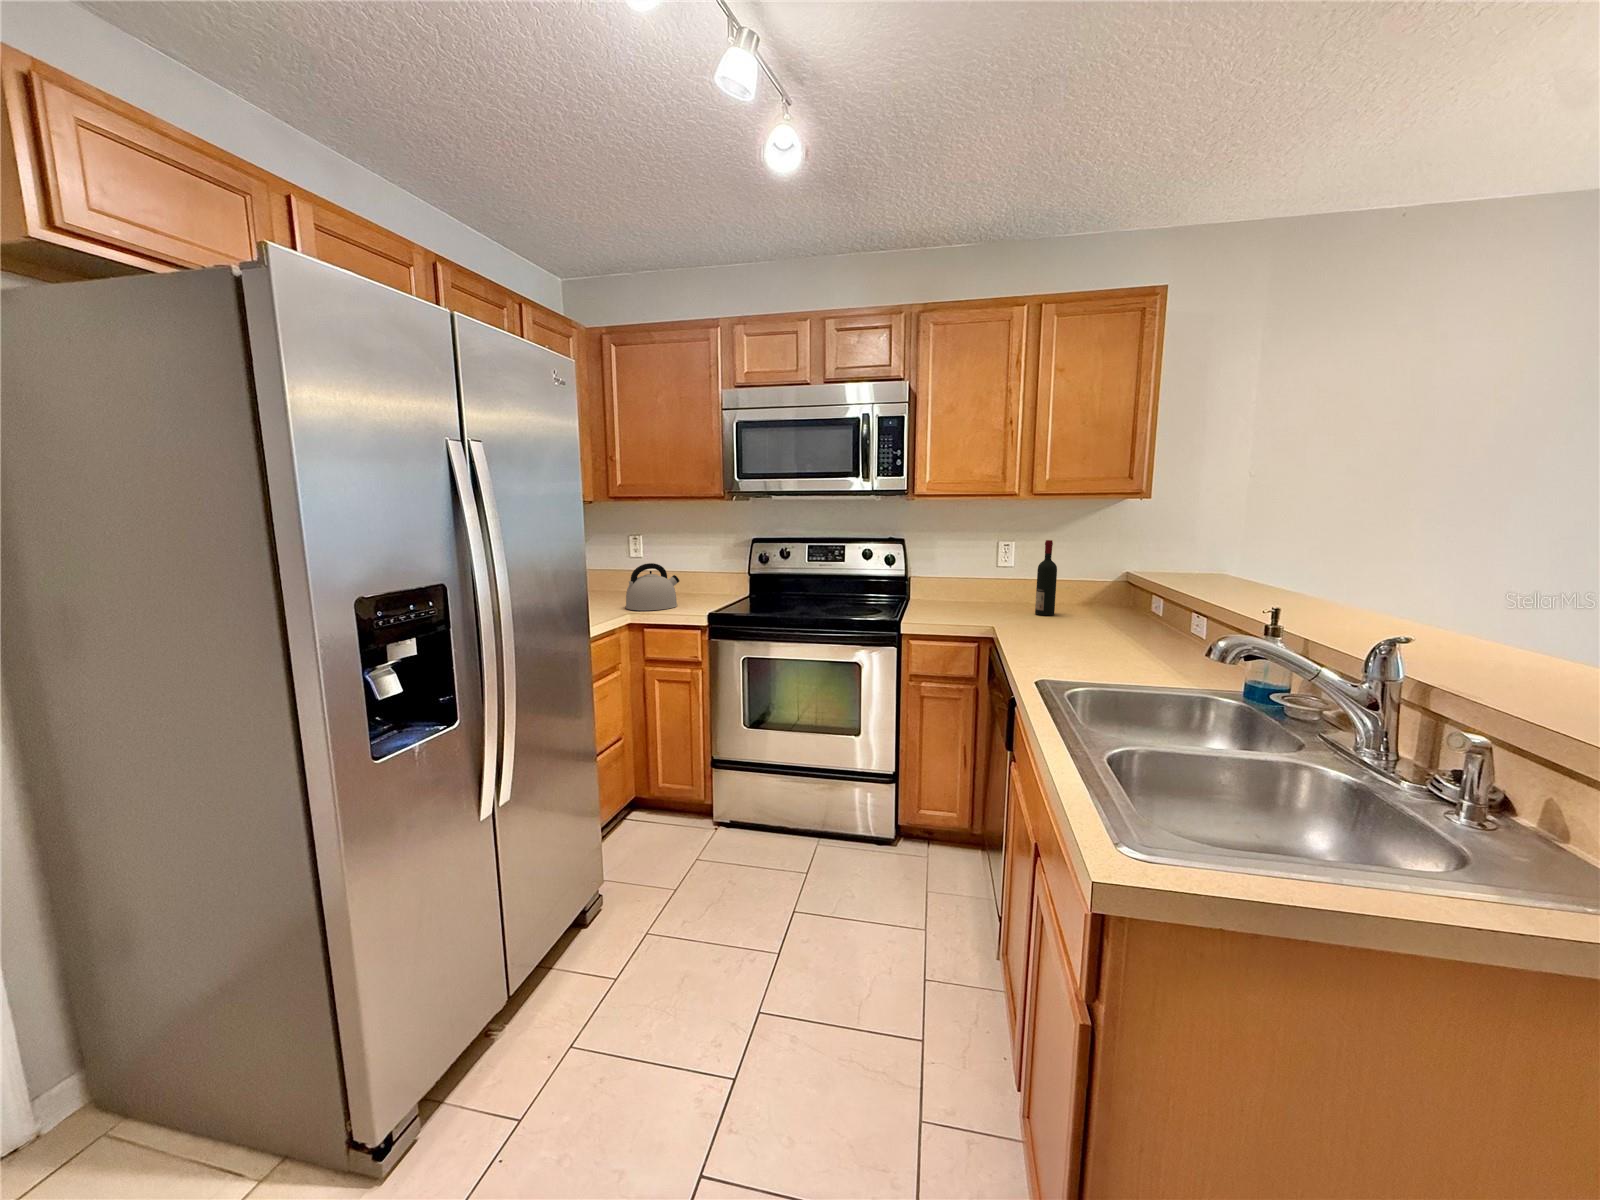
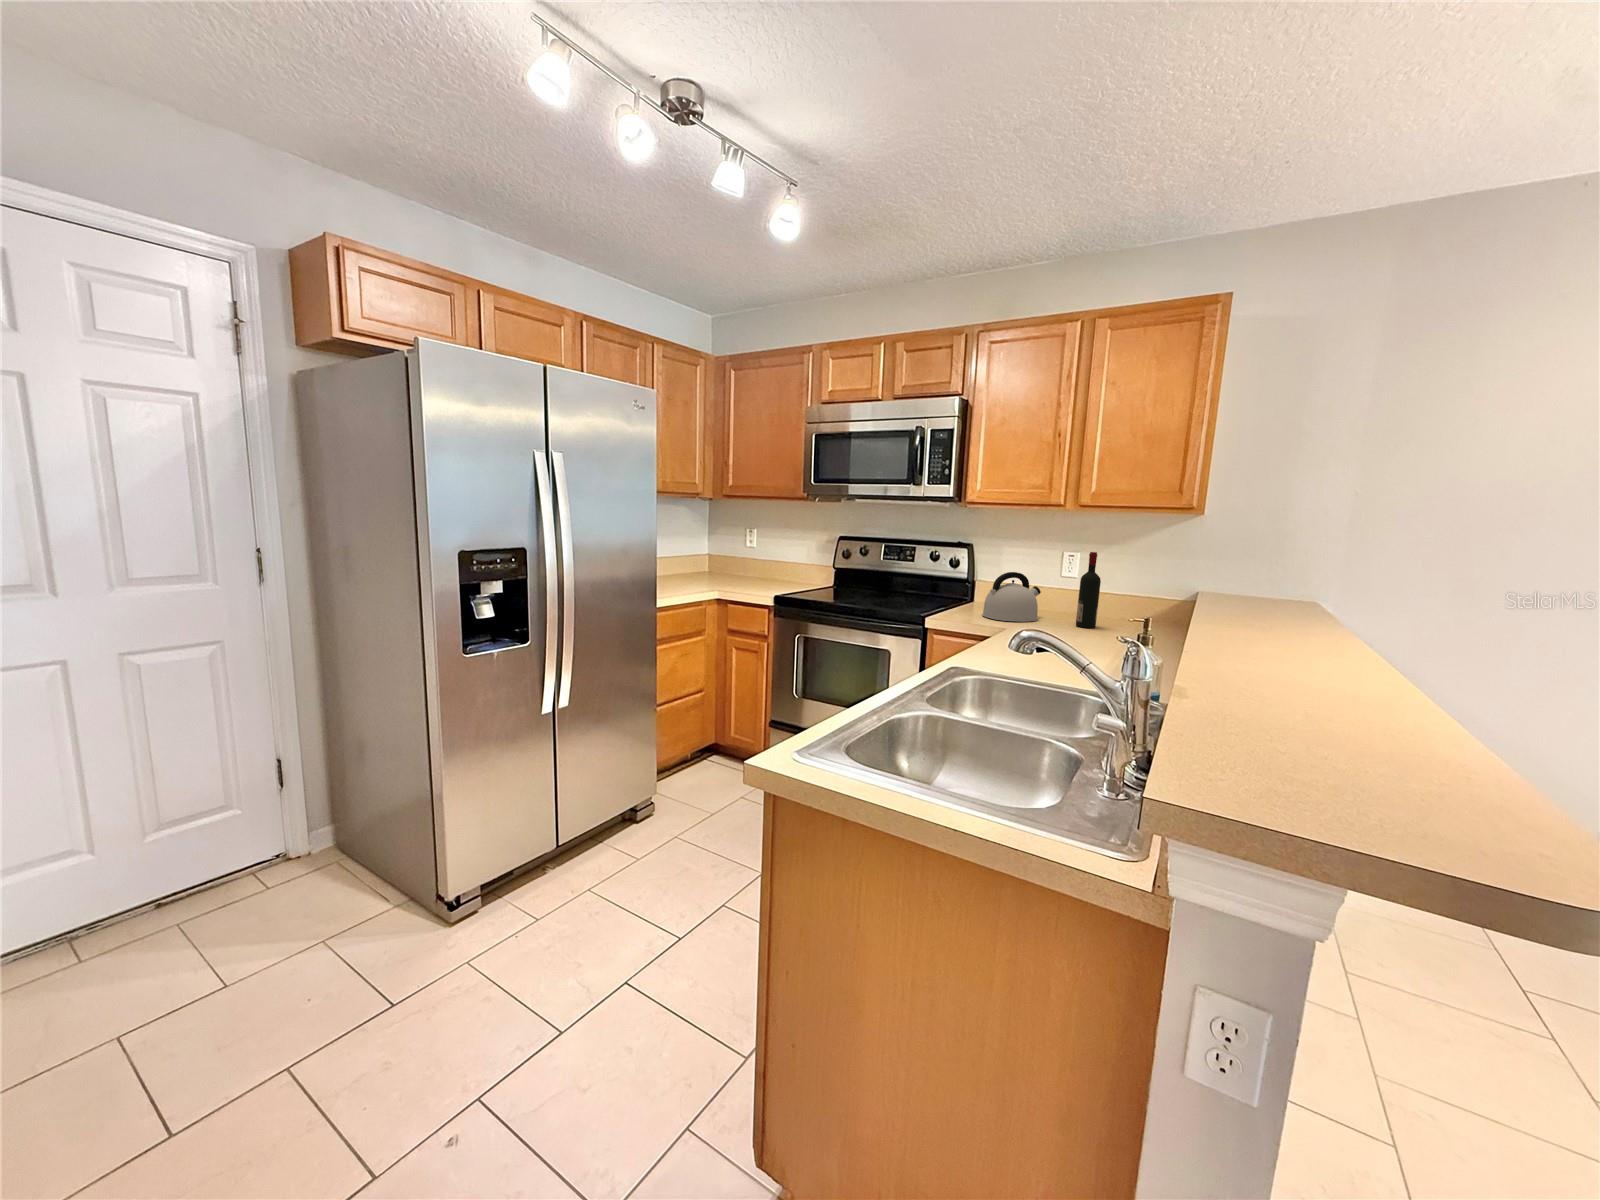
kettle: present [625,563,679,610] -> present [982,572,1041,622]

